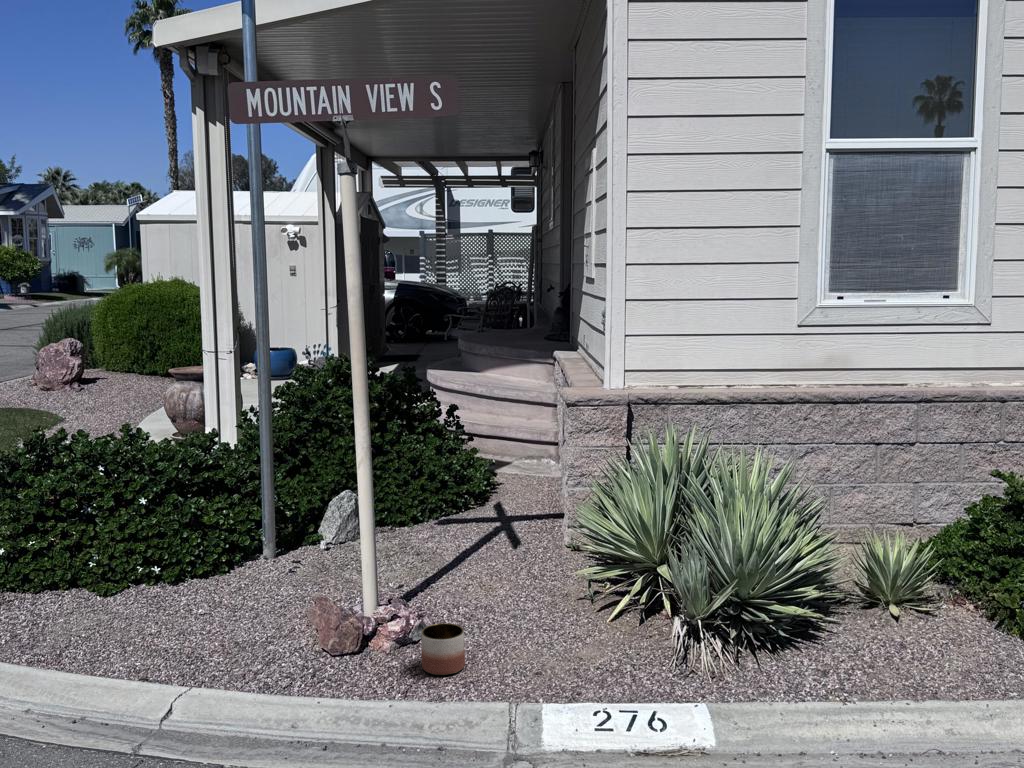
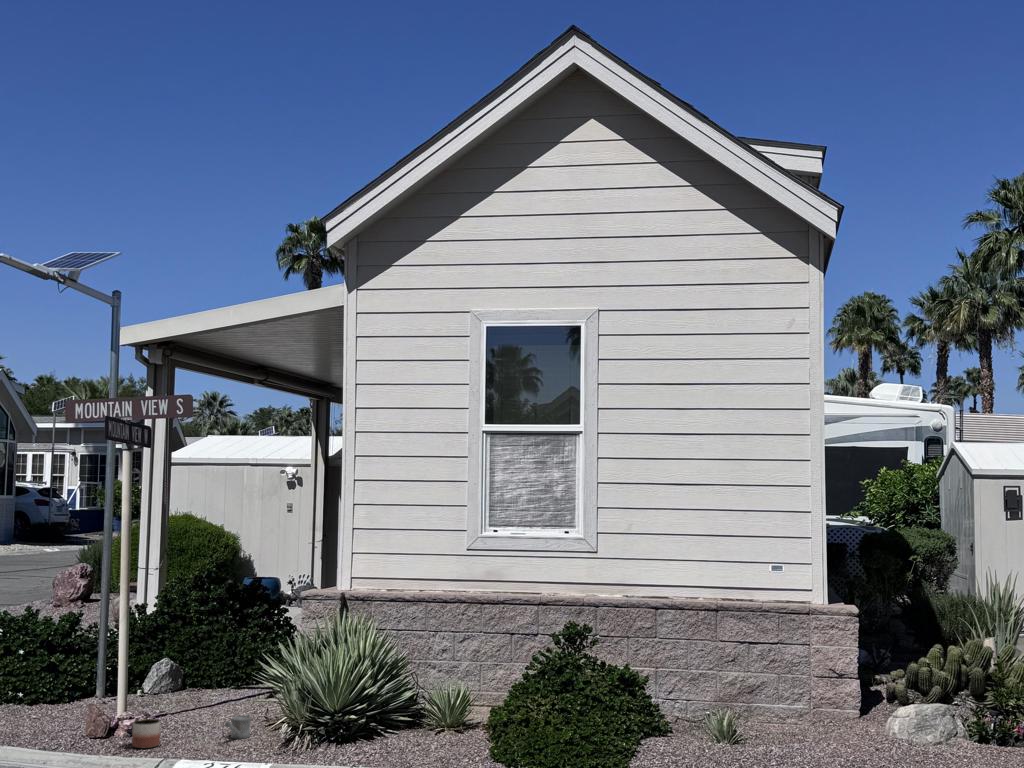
watering can: none [554,596,585,639] -> present [225,714,251,739]

